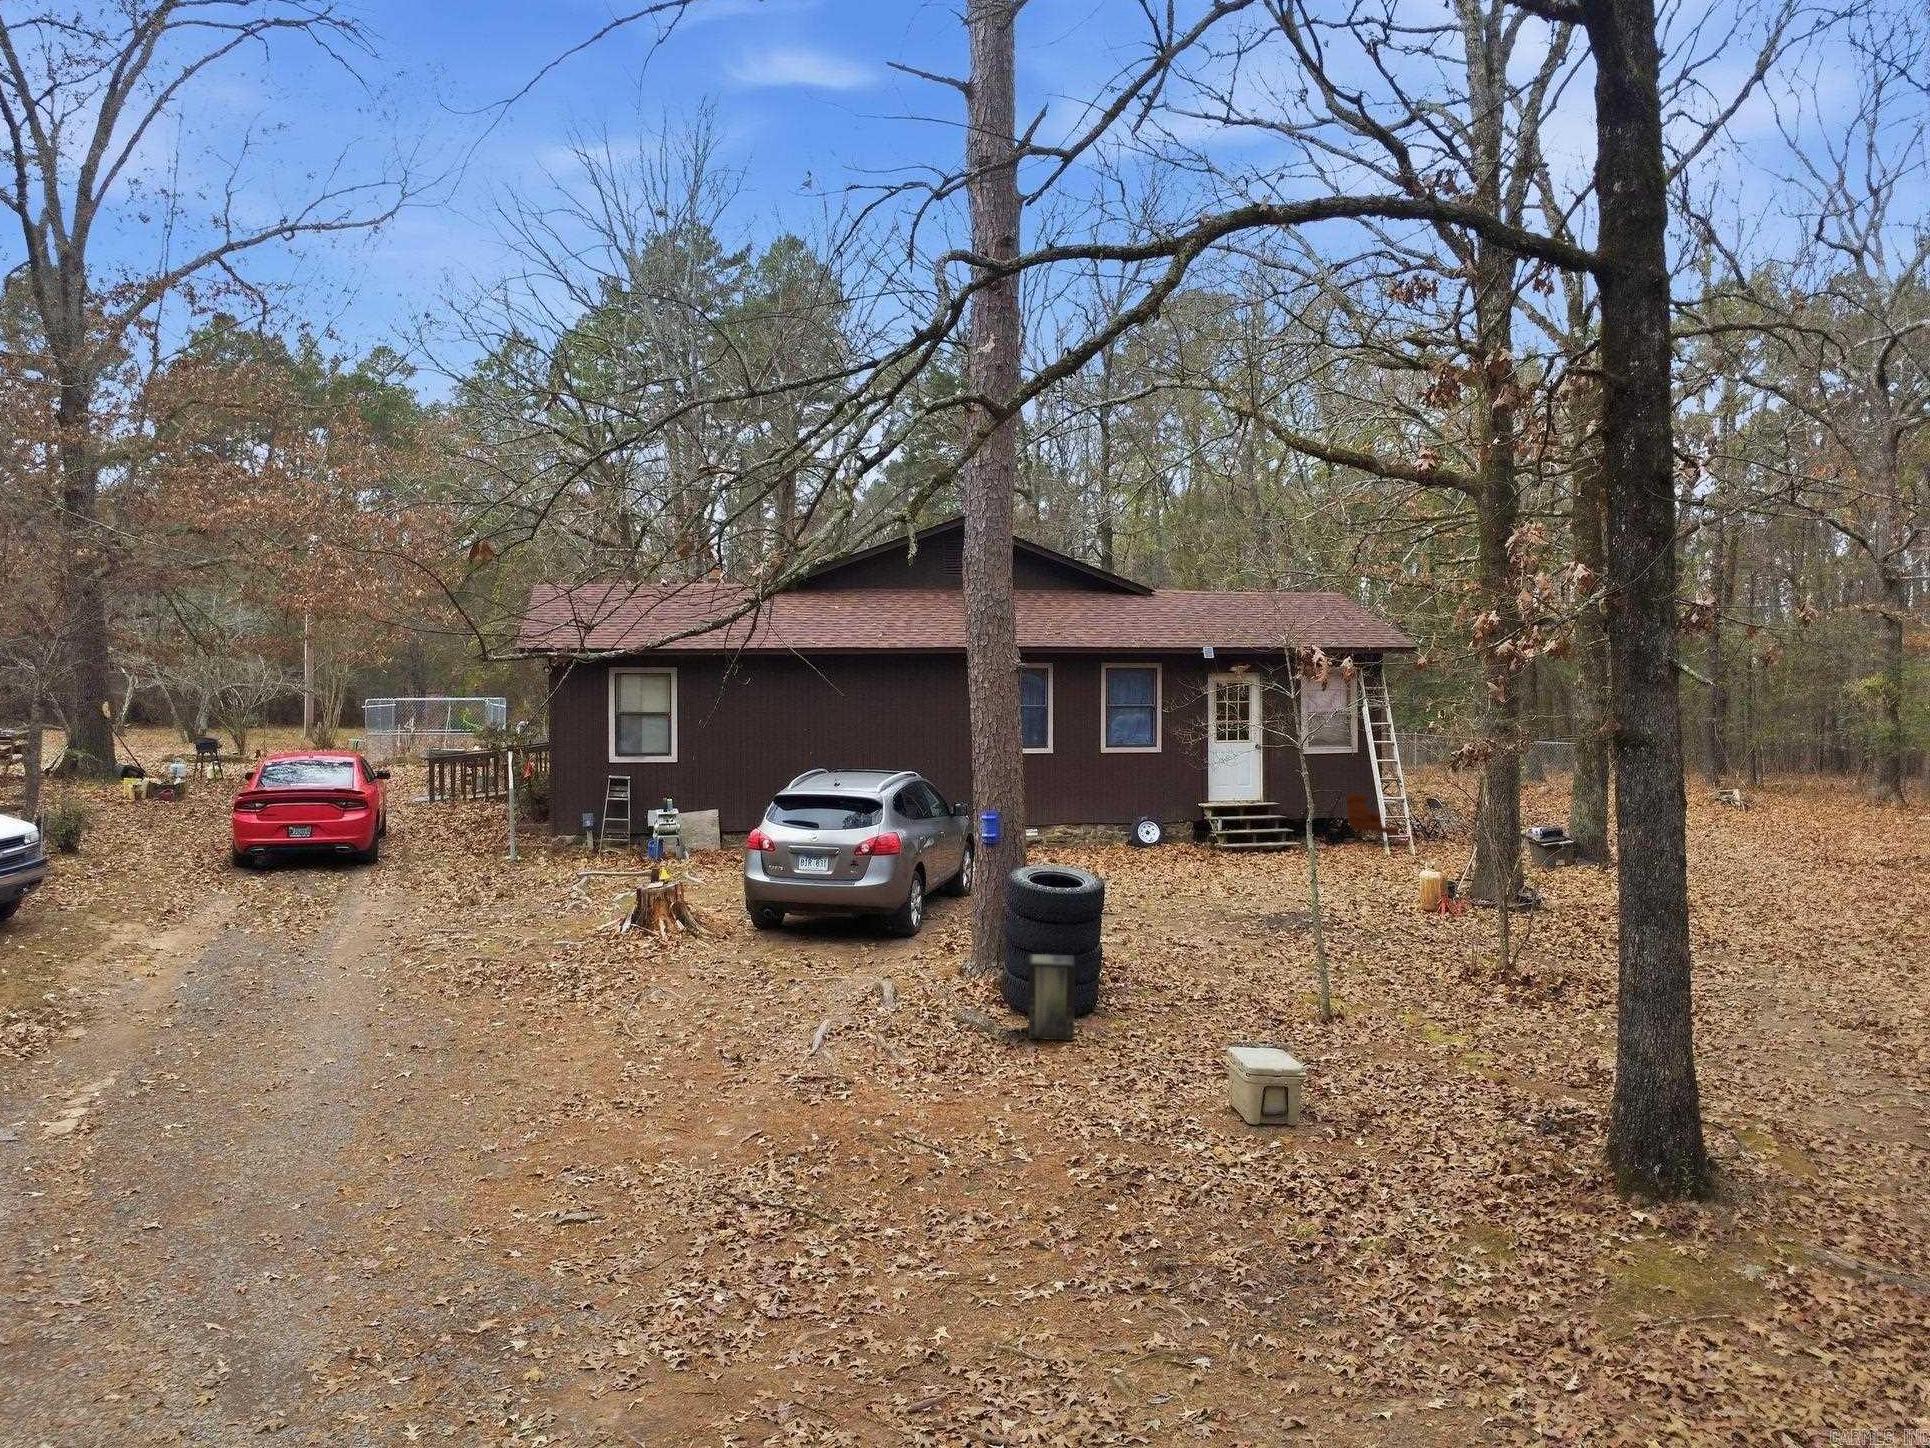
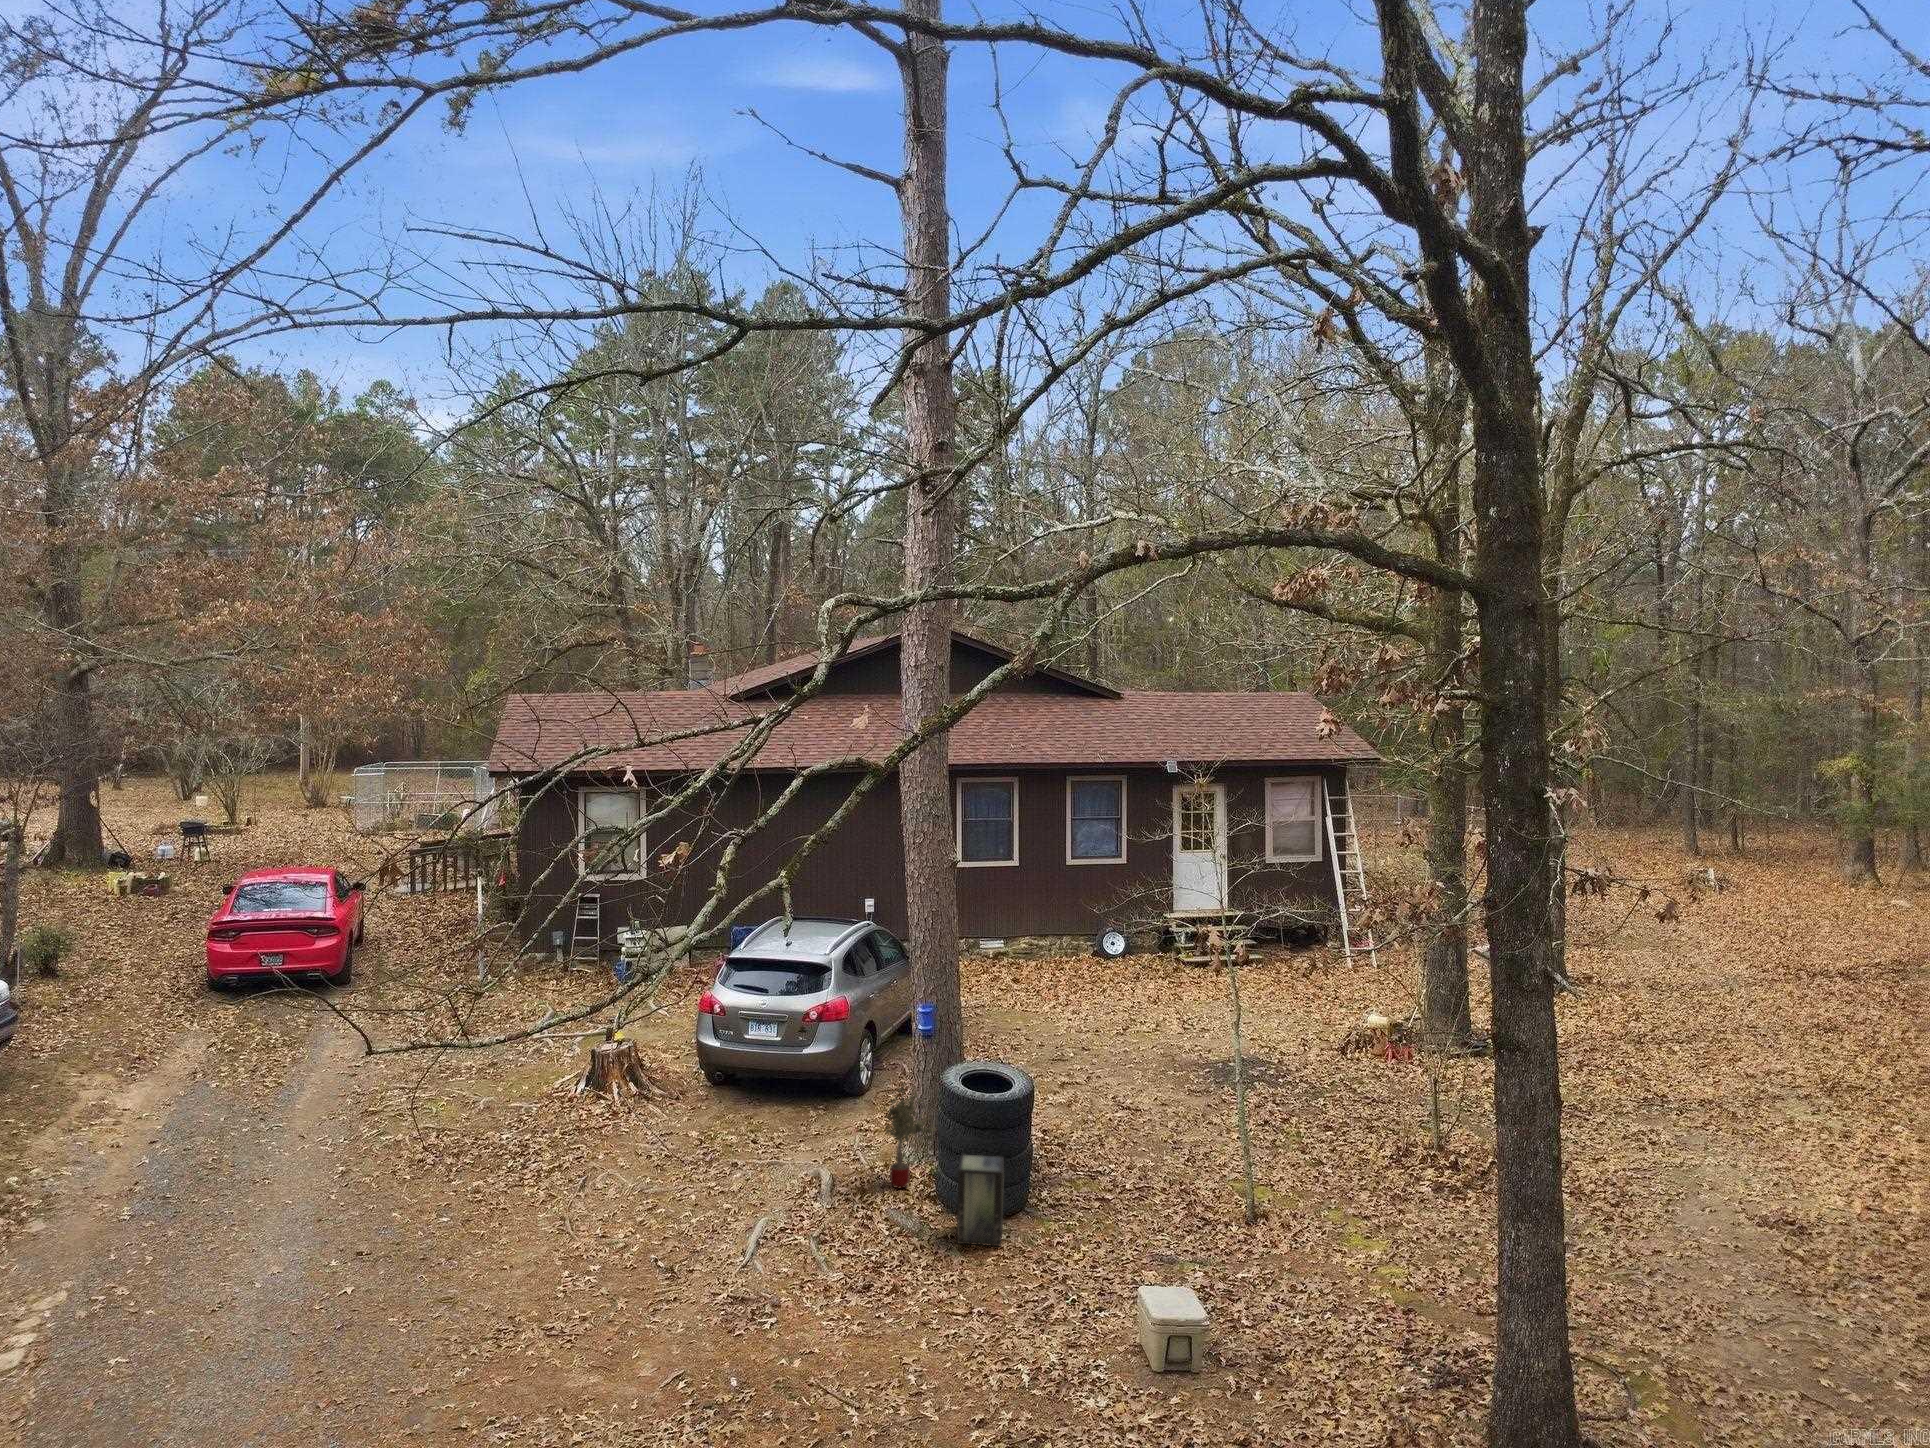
lounge chair: present [1346,794,1399,844] -> none [1304,909,1355,965]
potted tree: none [942,893,1001,1001] -> present [884,1083,936,1188]

